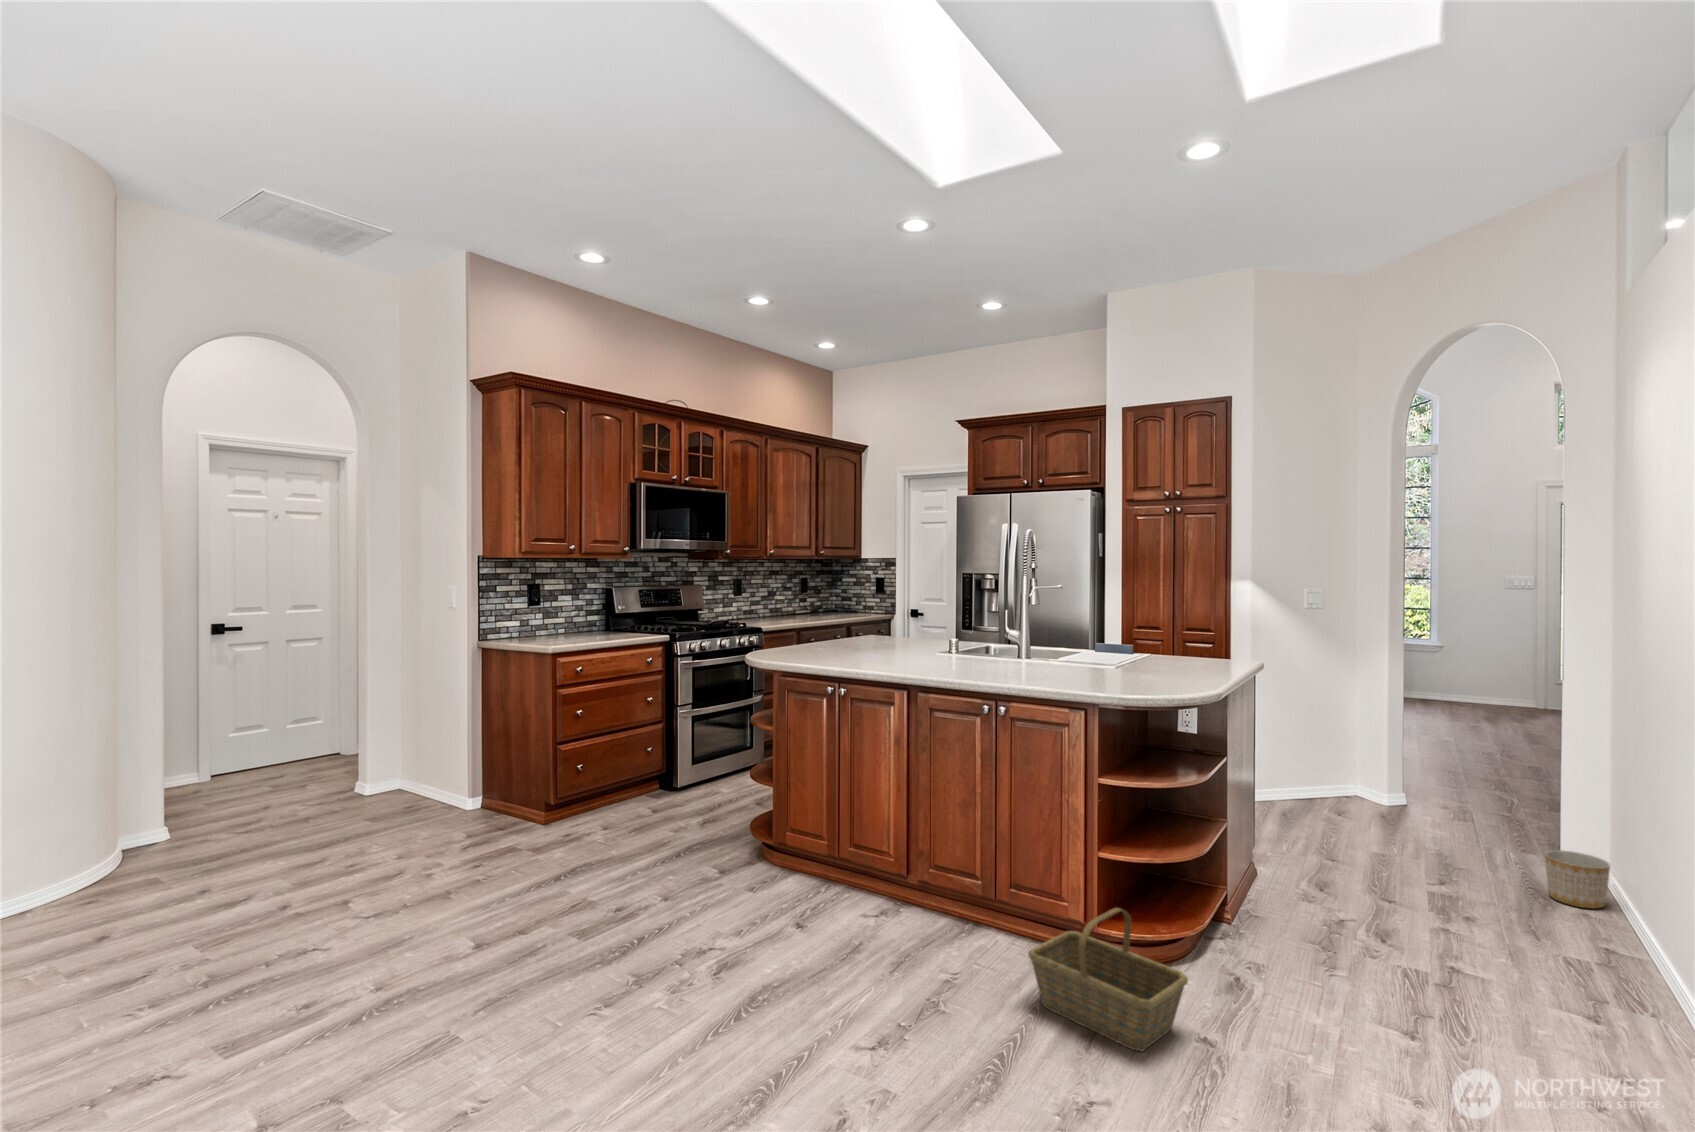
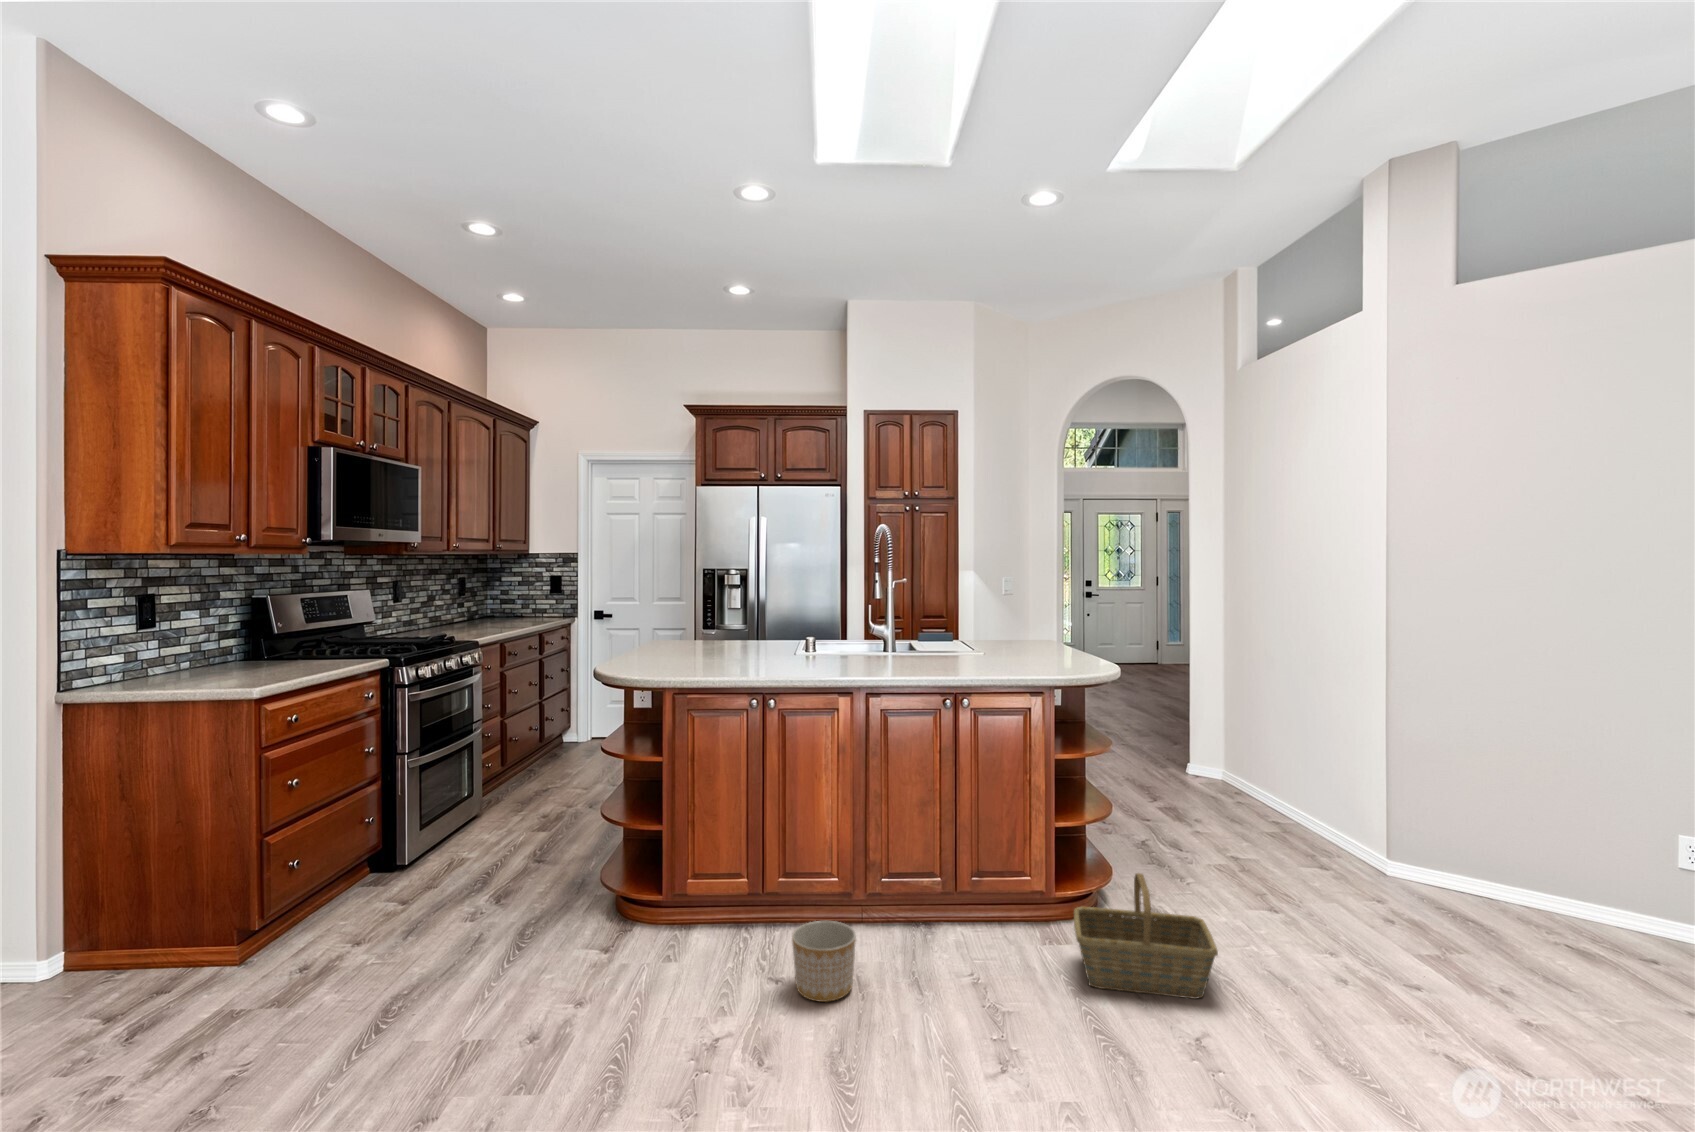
planter: present [1545,850,1610,909] -> present [792,921,856,1002]

